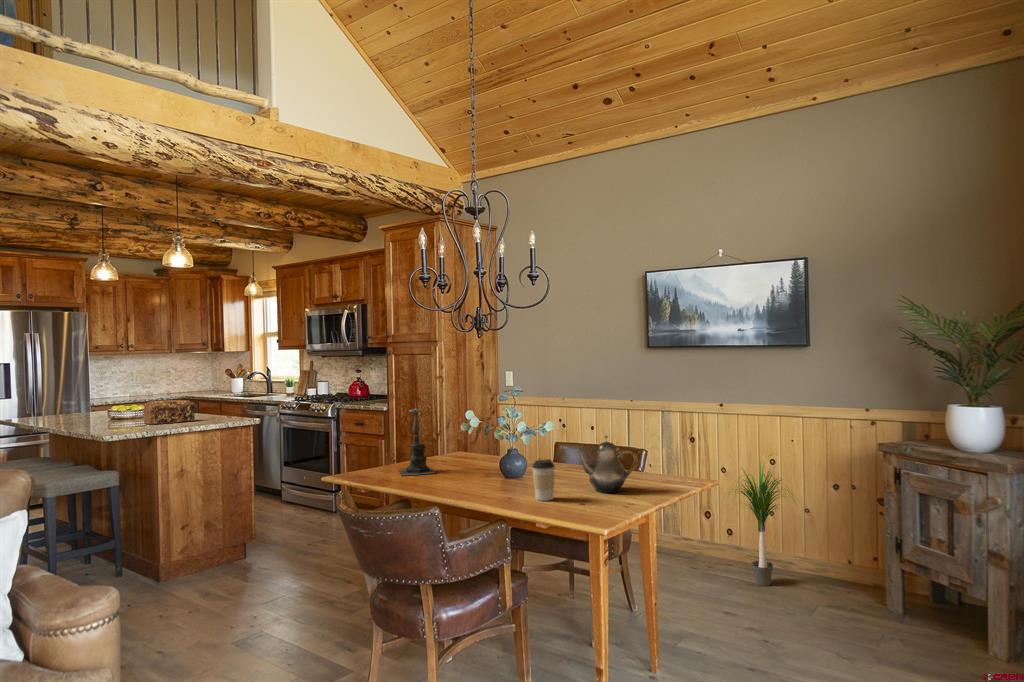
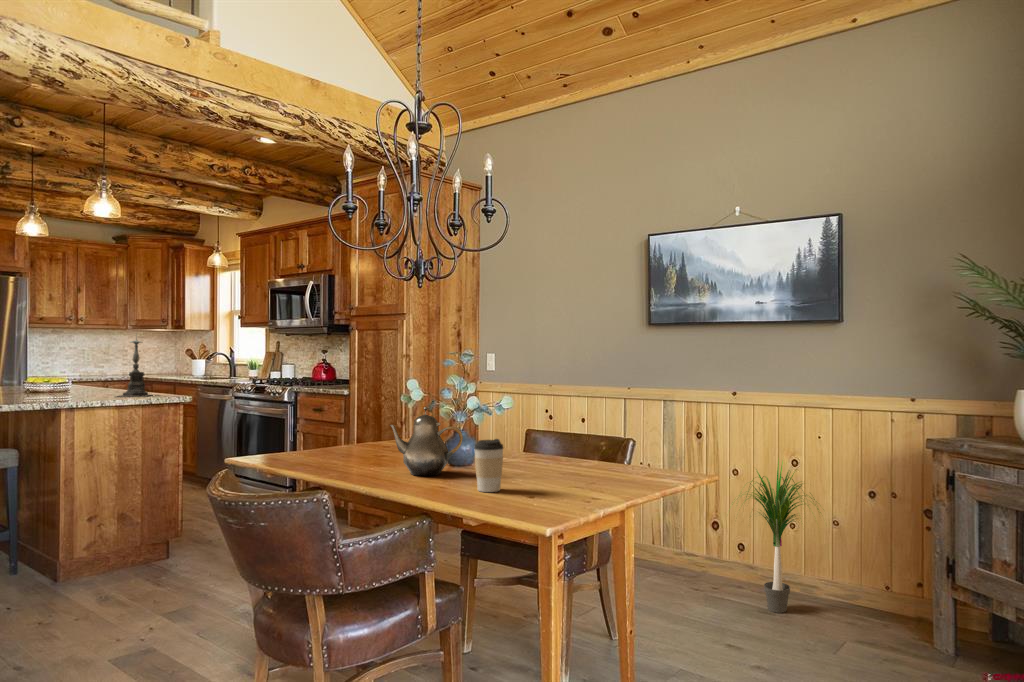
bread loaf: present [143,400,195,425] -> none [51,370,114,397]
candle holder: present [398,407,435,476] -> present [116,338,150,397]
teapot: present [578,435,638,493] -> present [390,406,463,476]

